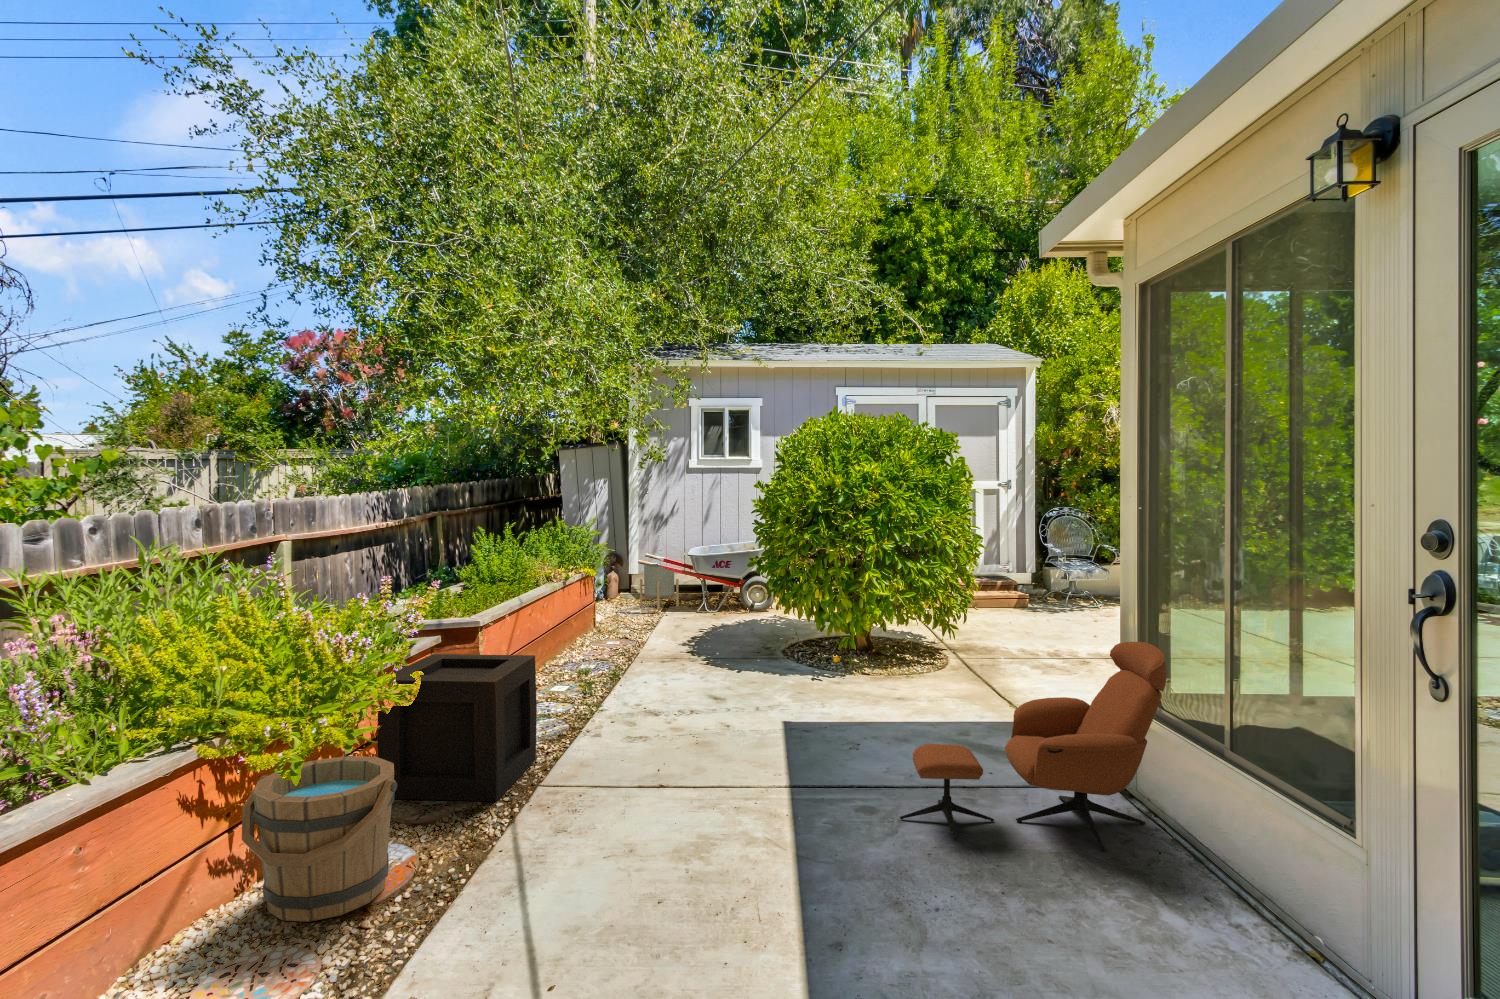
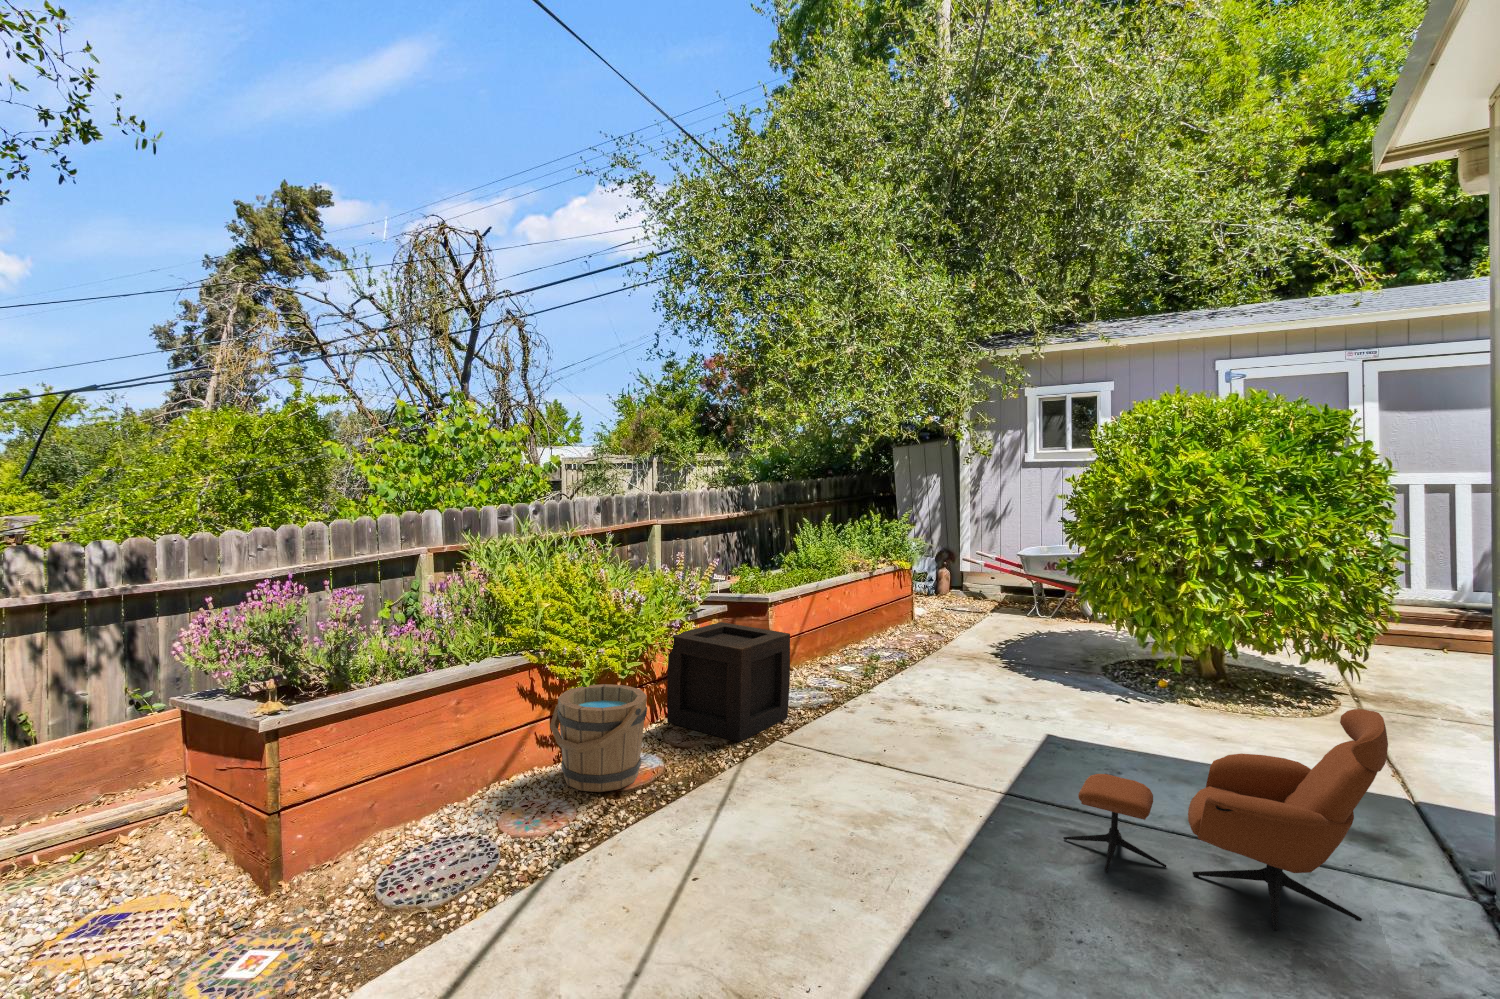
planter: present [640,564,679,610] -> none [964,565,1002,609]

